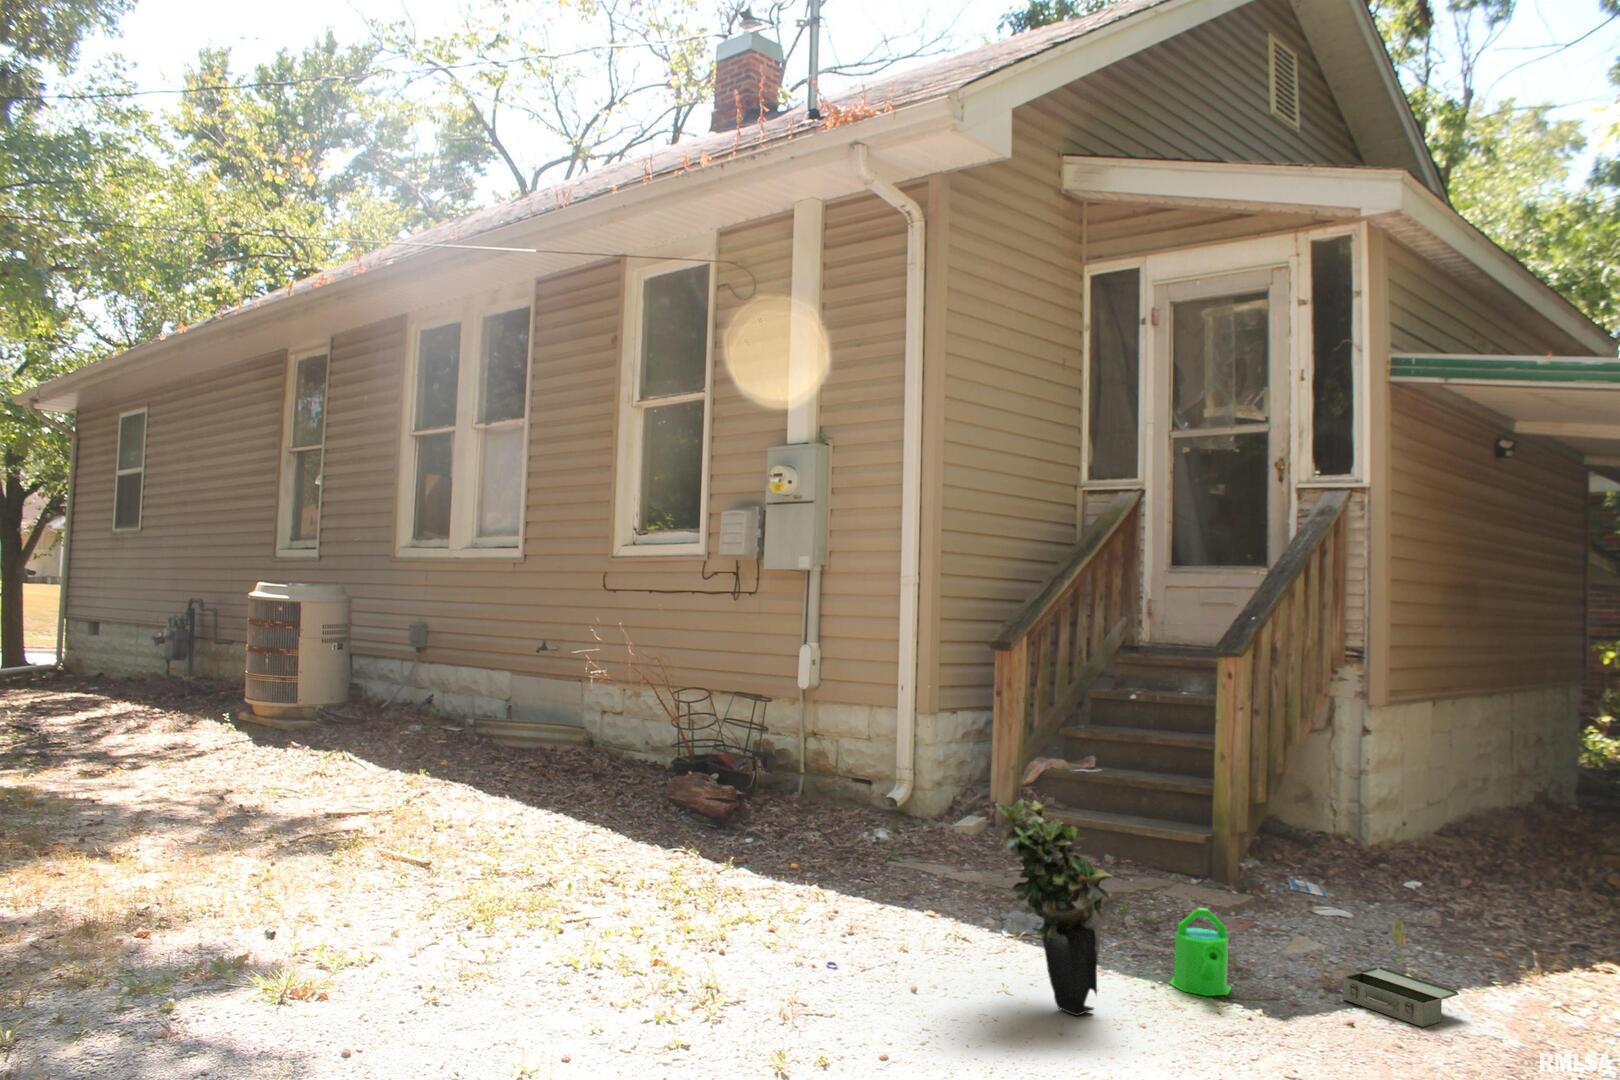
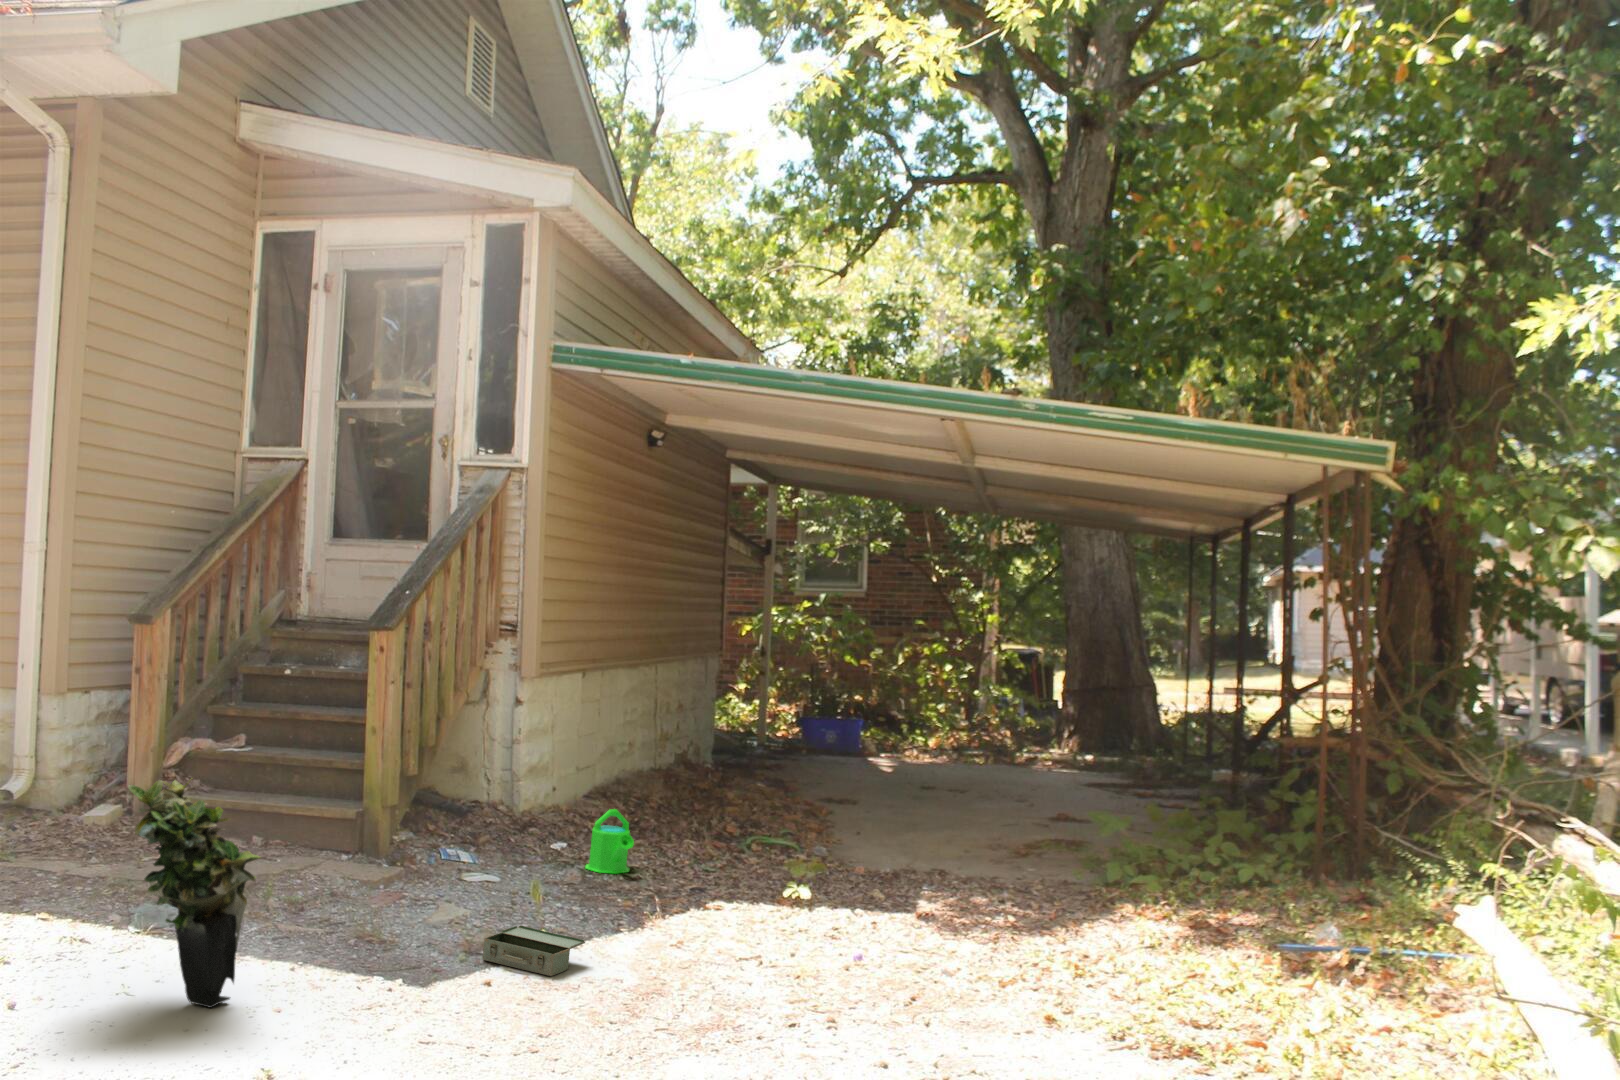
watering can: present [1170,908,1231,996] -> present [585,809,634,874]

